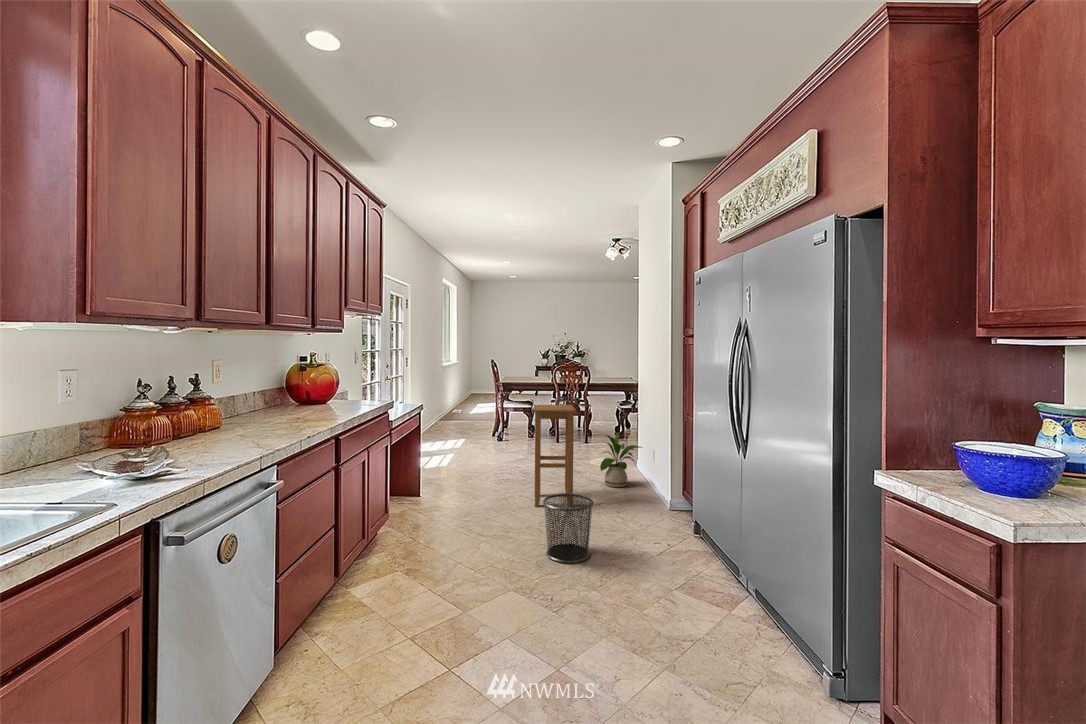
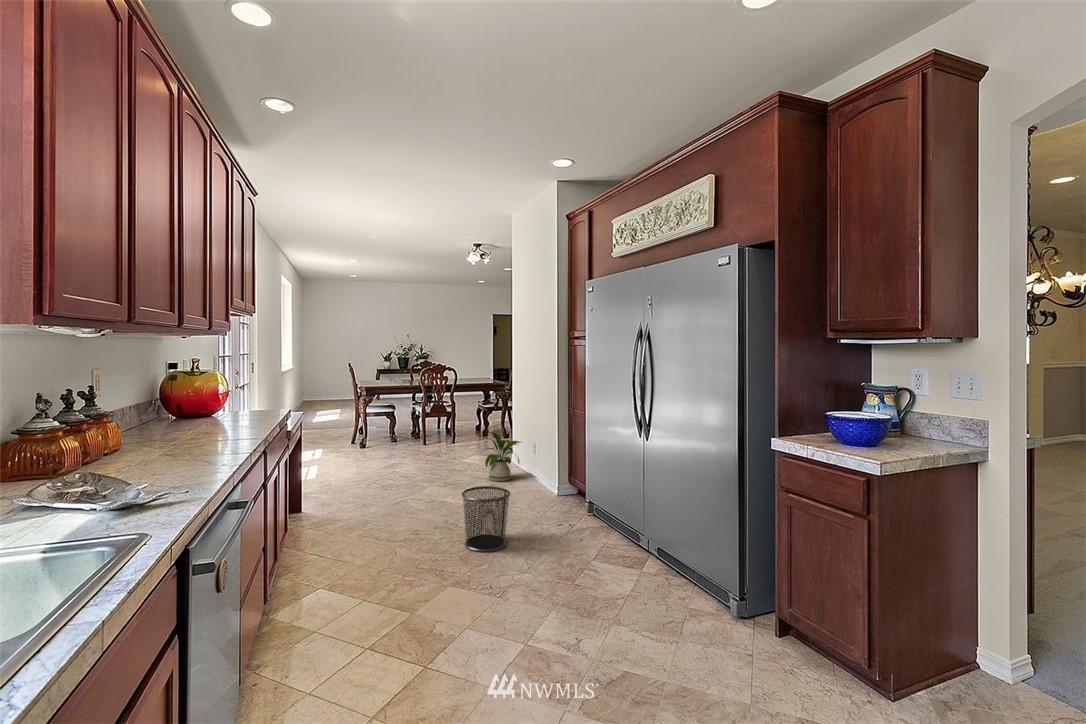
stool: present [533,405,576,507] -> none [425,404,472,506]

